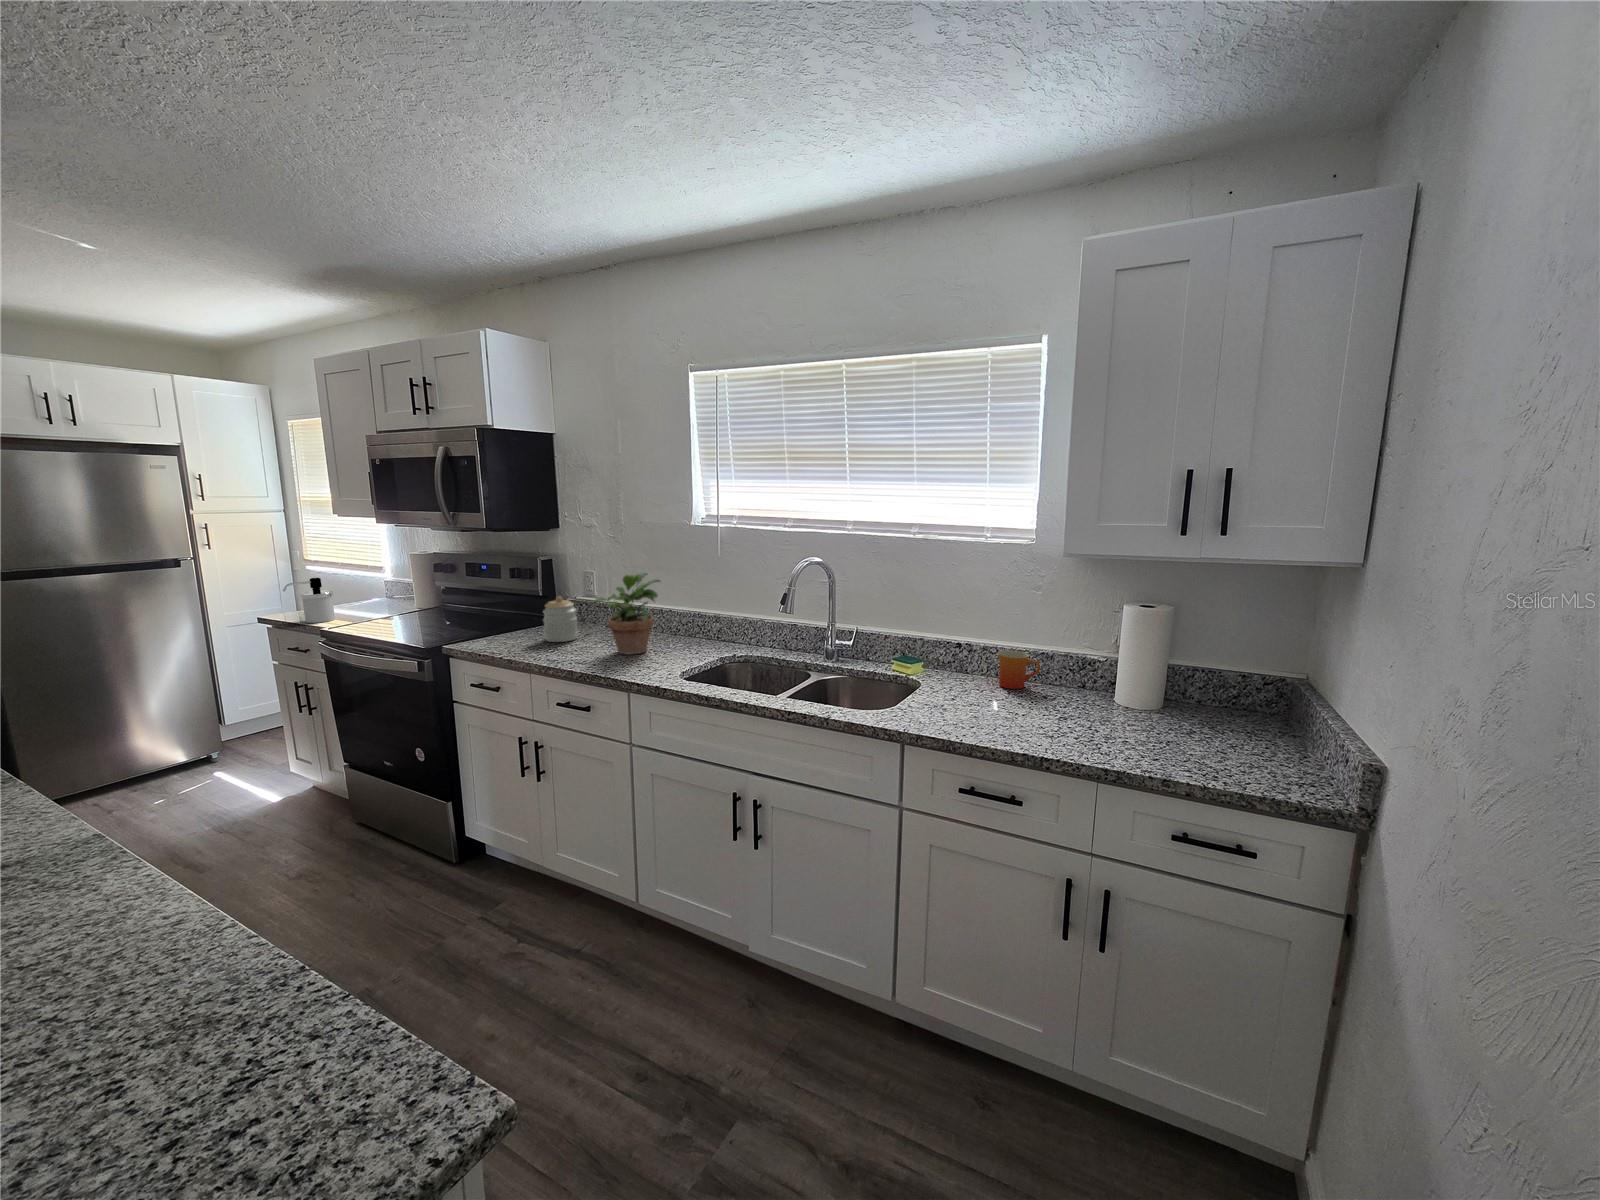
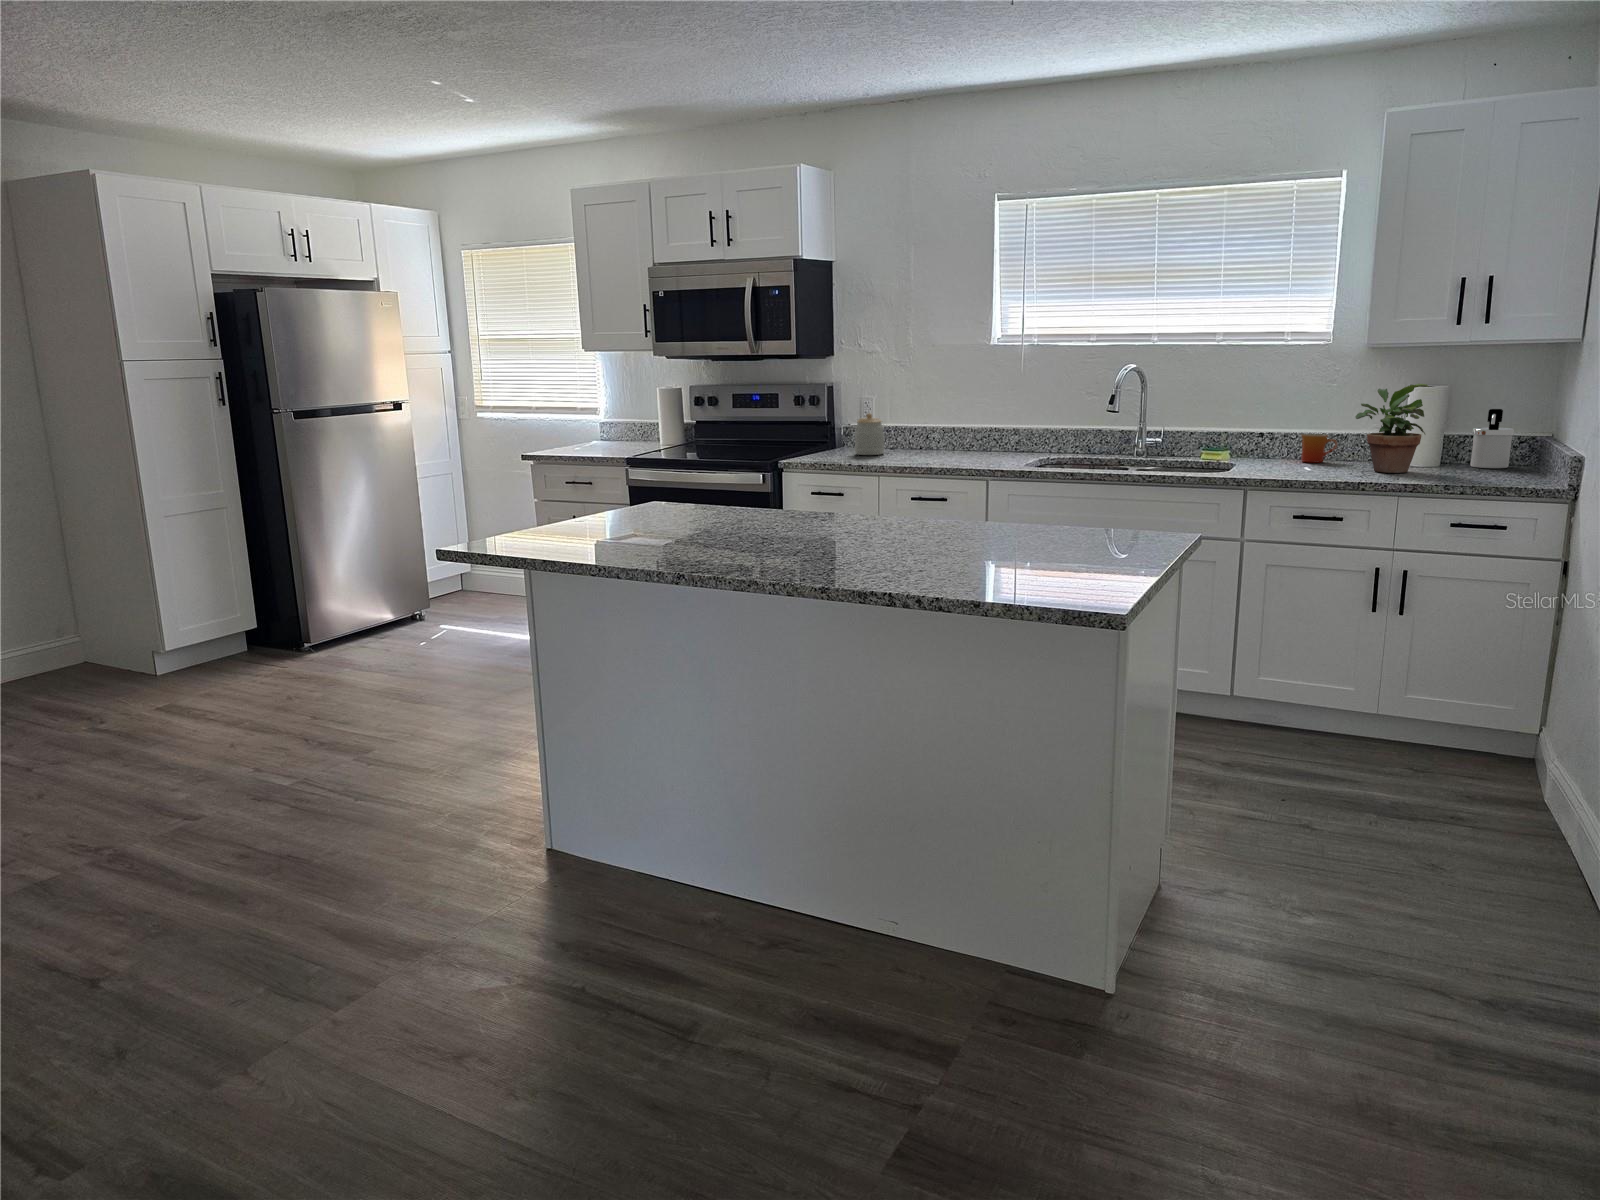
potted plant: present [592,573,660,655] -> present [1355,384,1429,473]
soap dispenser: present [283,578,335,623] -> present [1470,409,1514,468]

